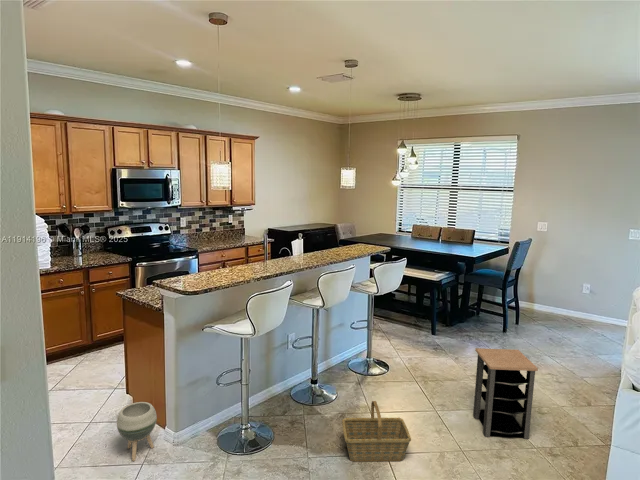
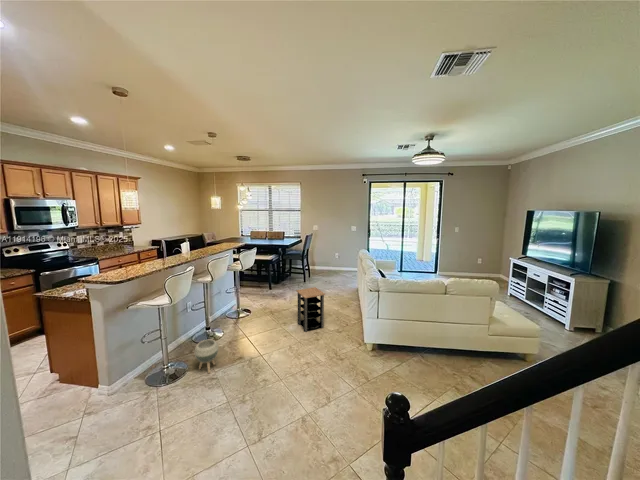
basket: present [342,401,411,462] -> none [231,328,272,364]
planter: present [117,402,157,461] -> present [195,339,218,373]

